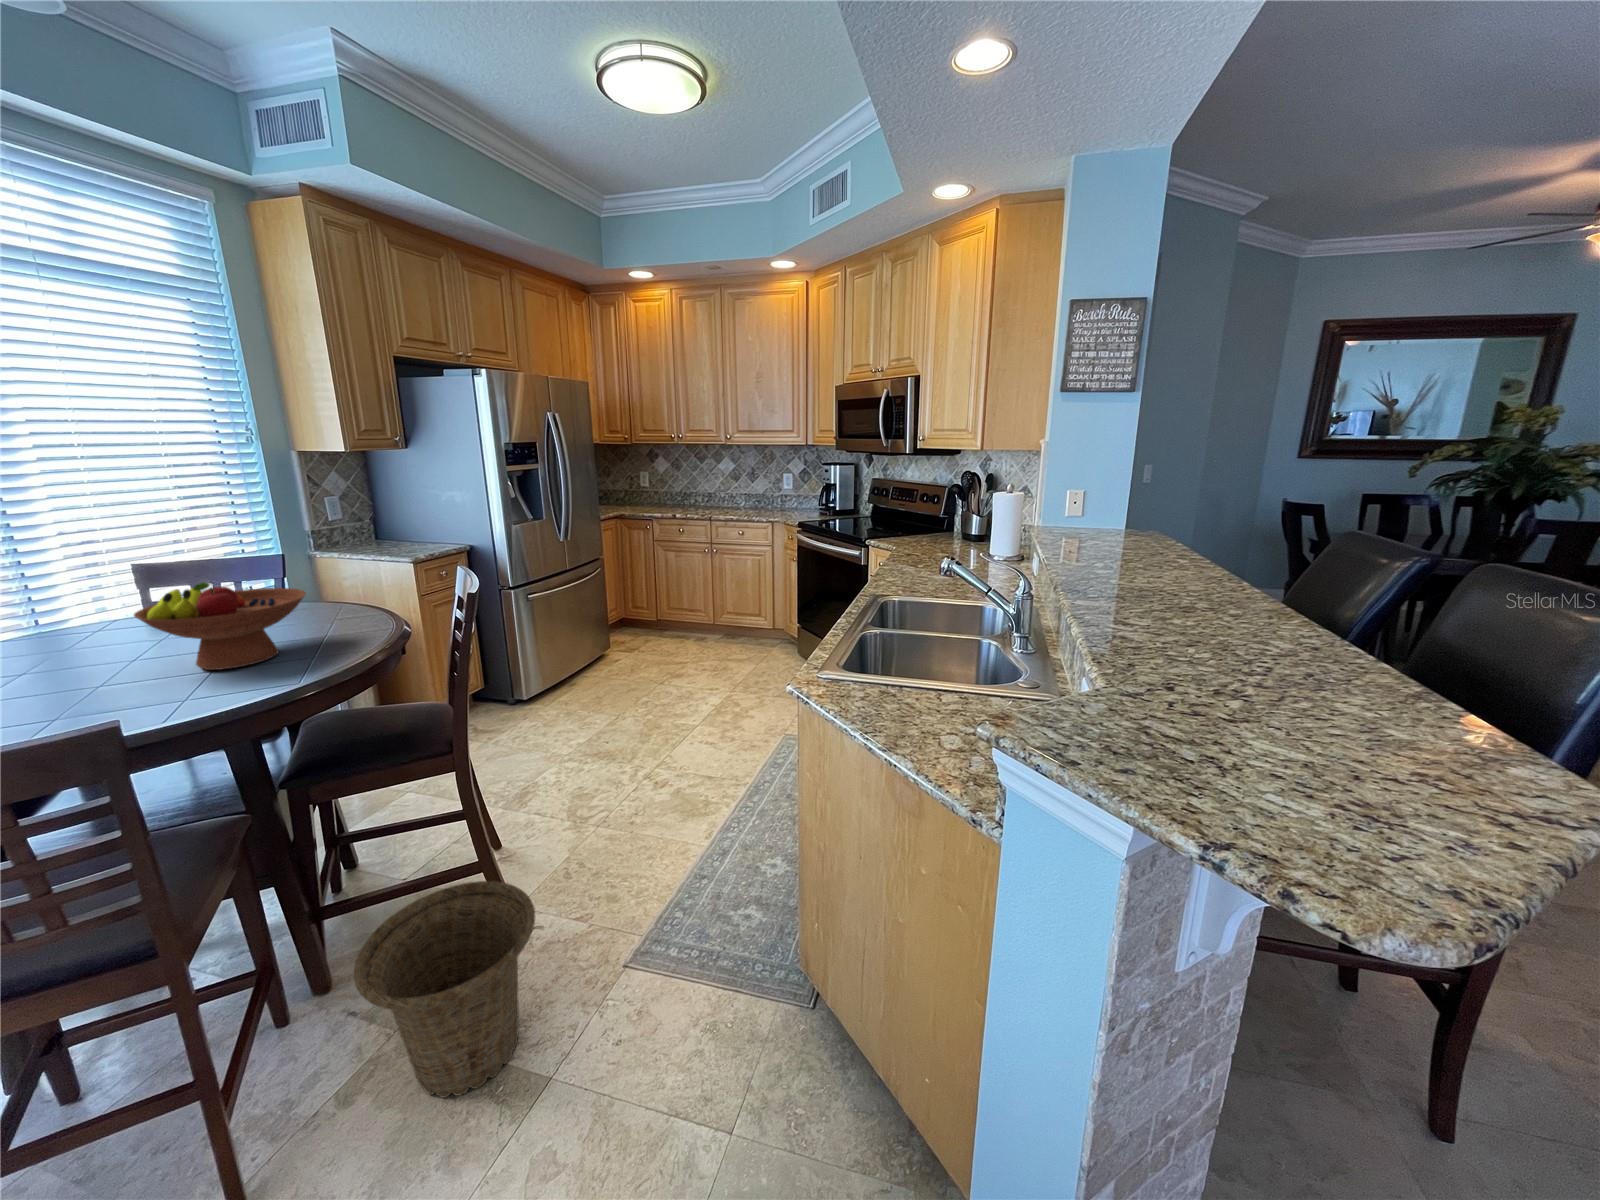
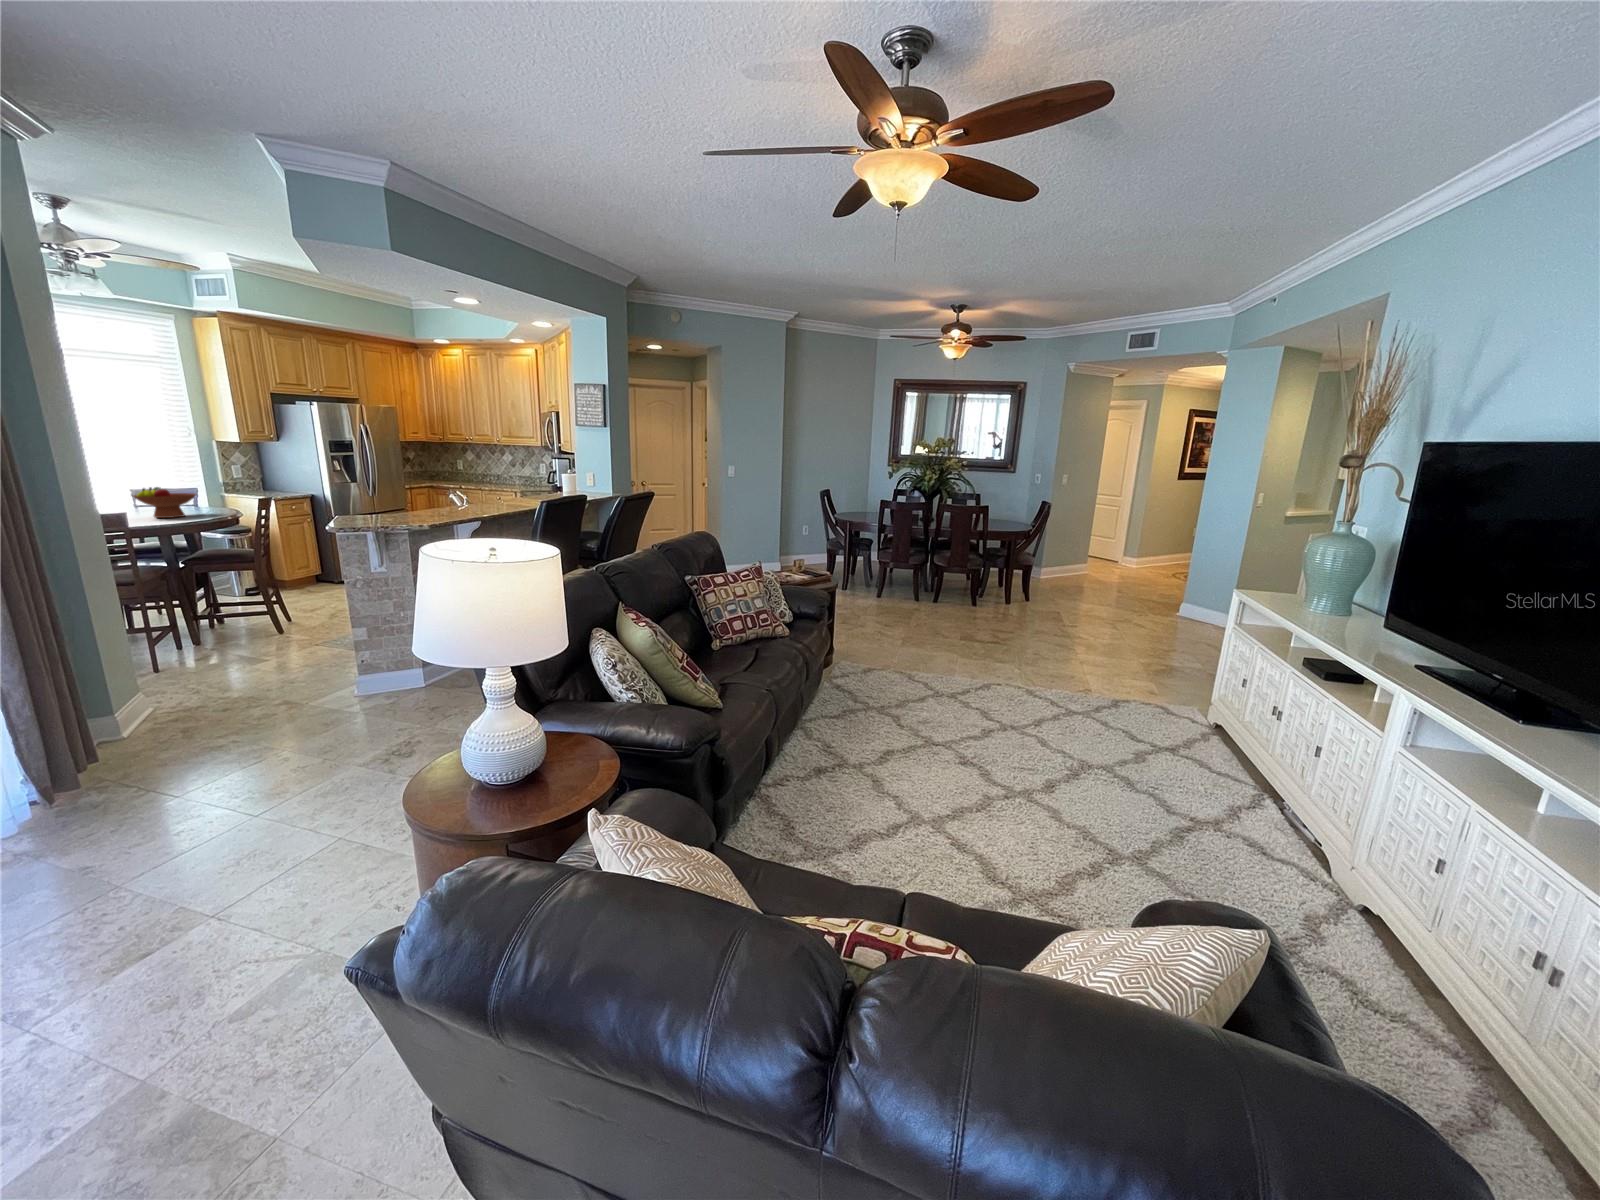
basket: present [354,881,535,1098] -> none [199,597,269,656]

